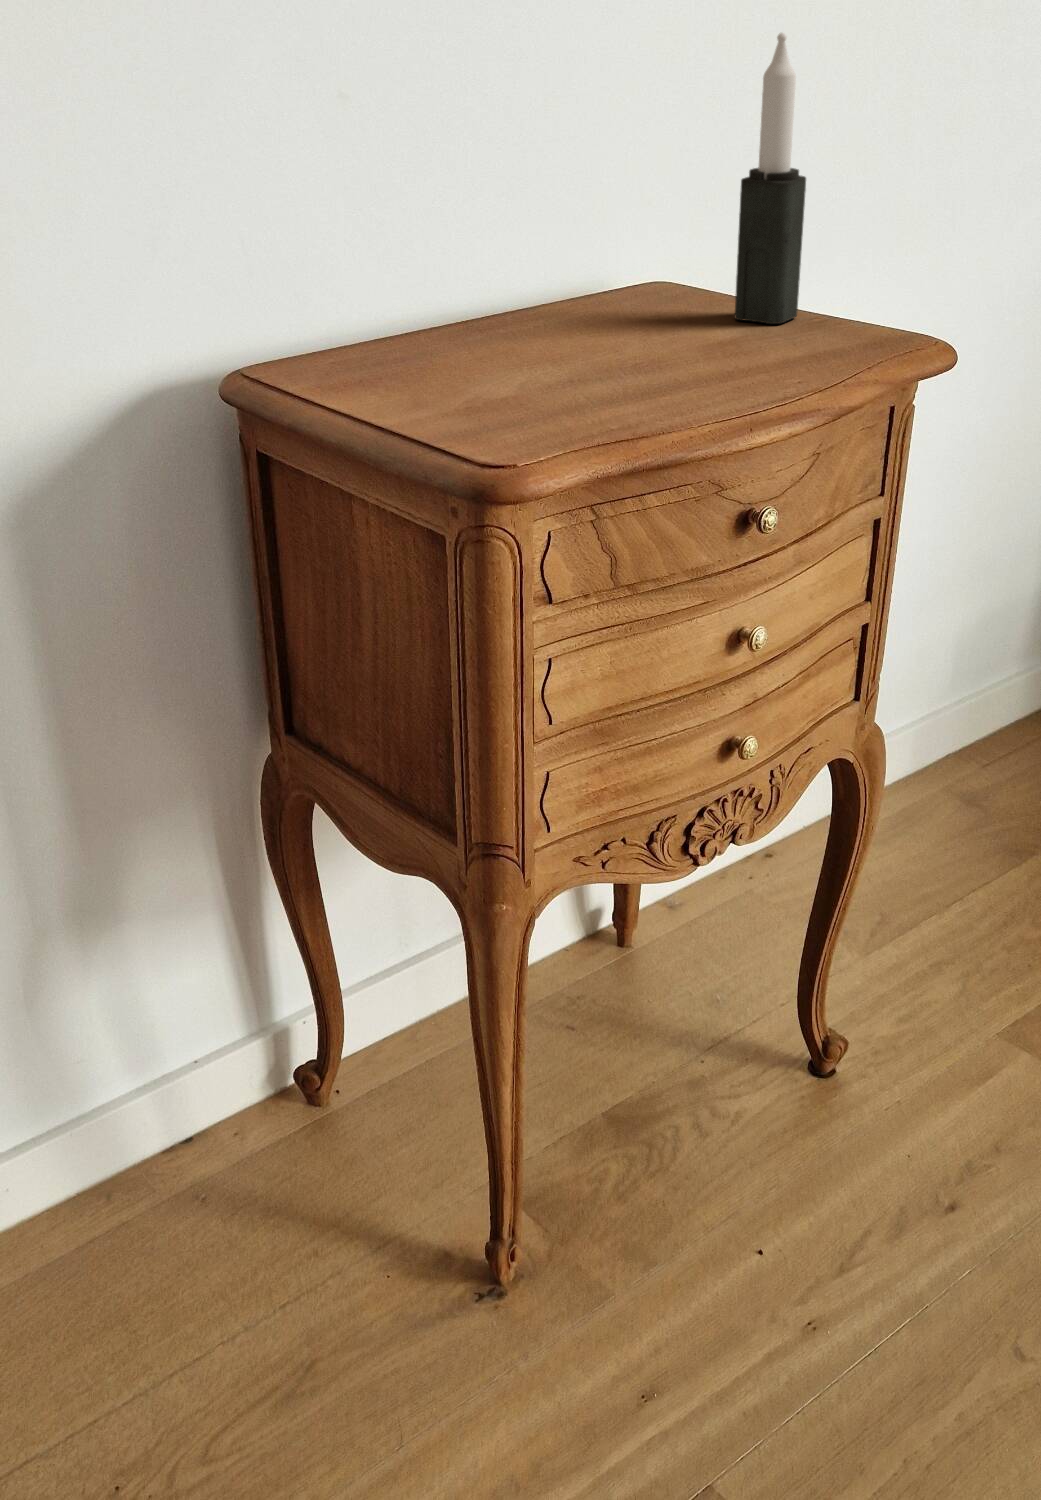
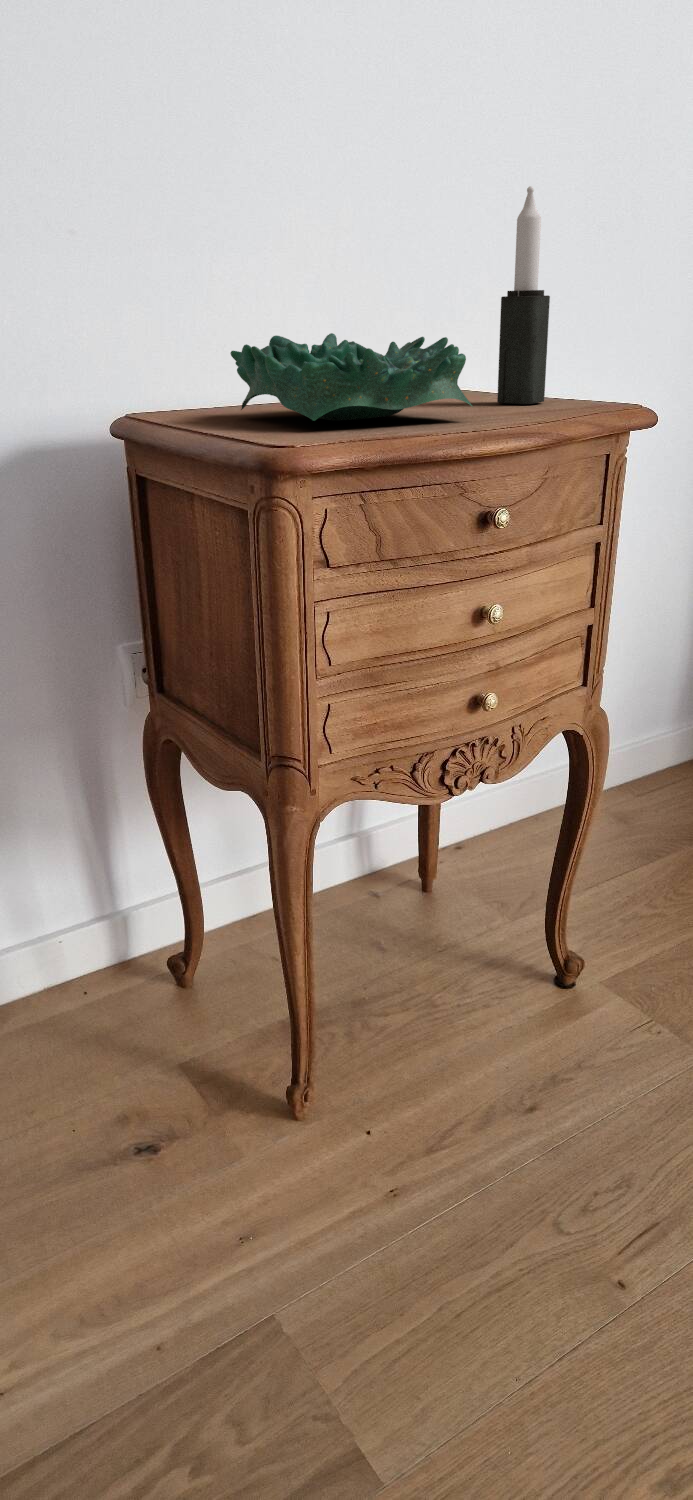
decorative bowl: none [395,244,724,405] -> present [230,333,472,421]

